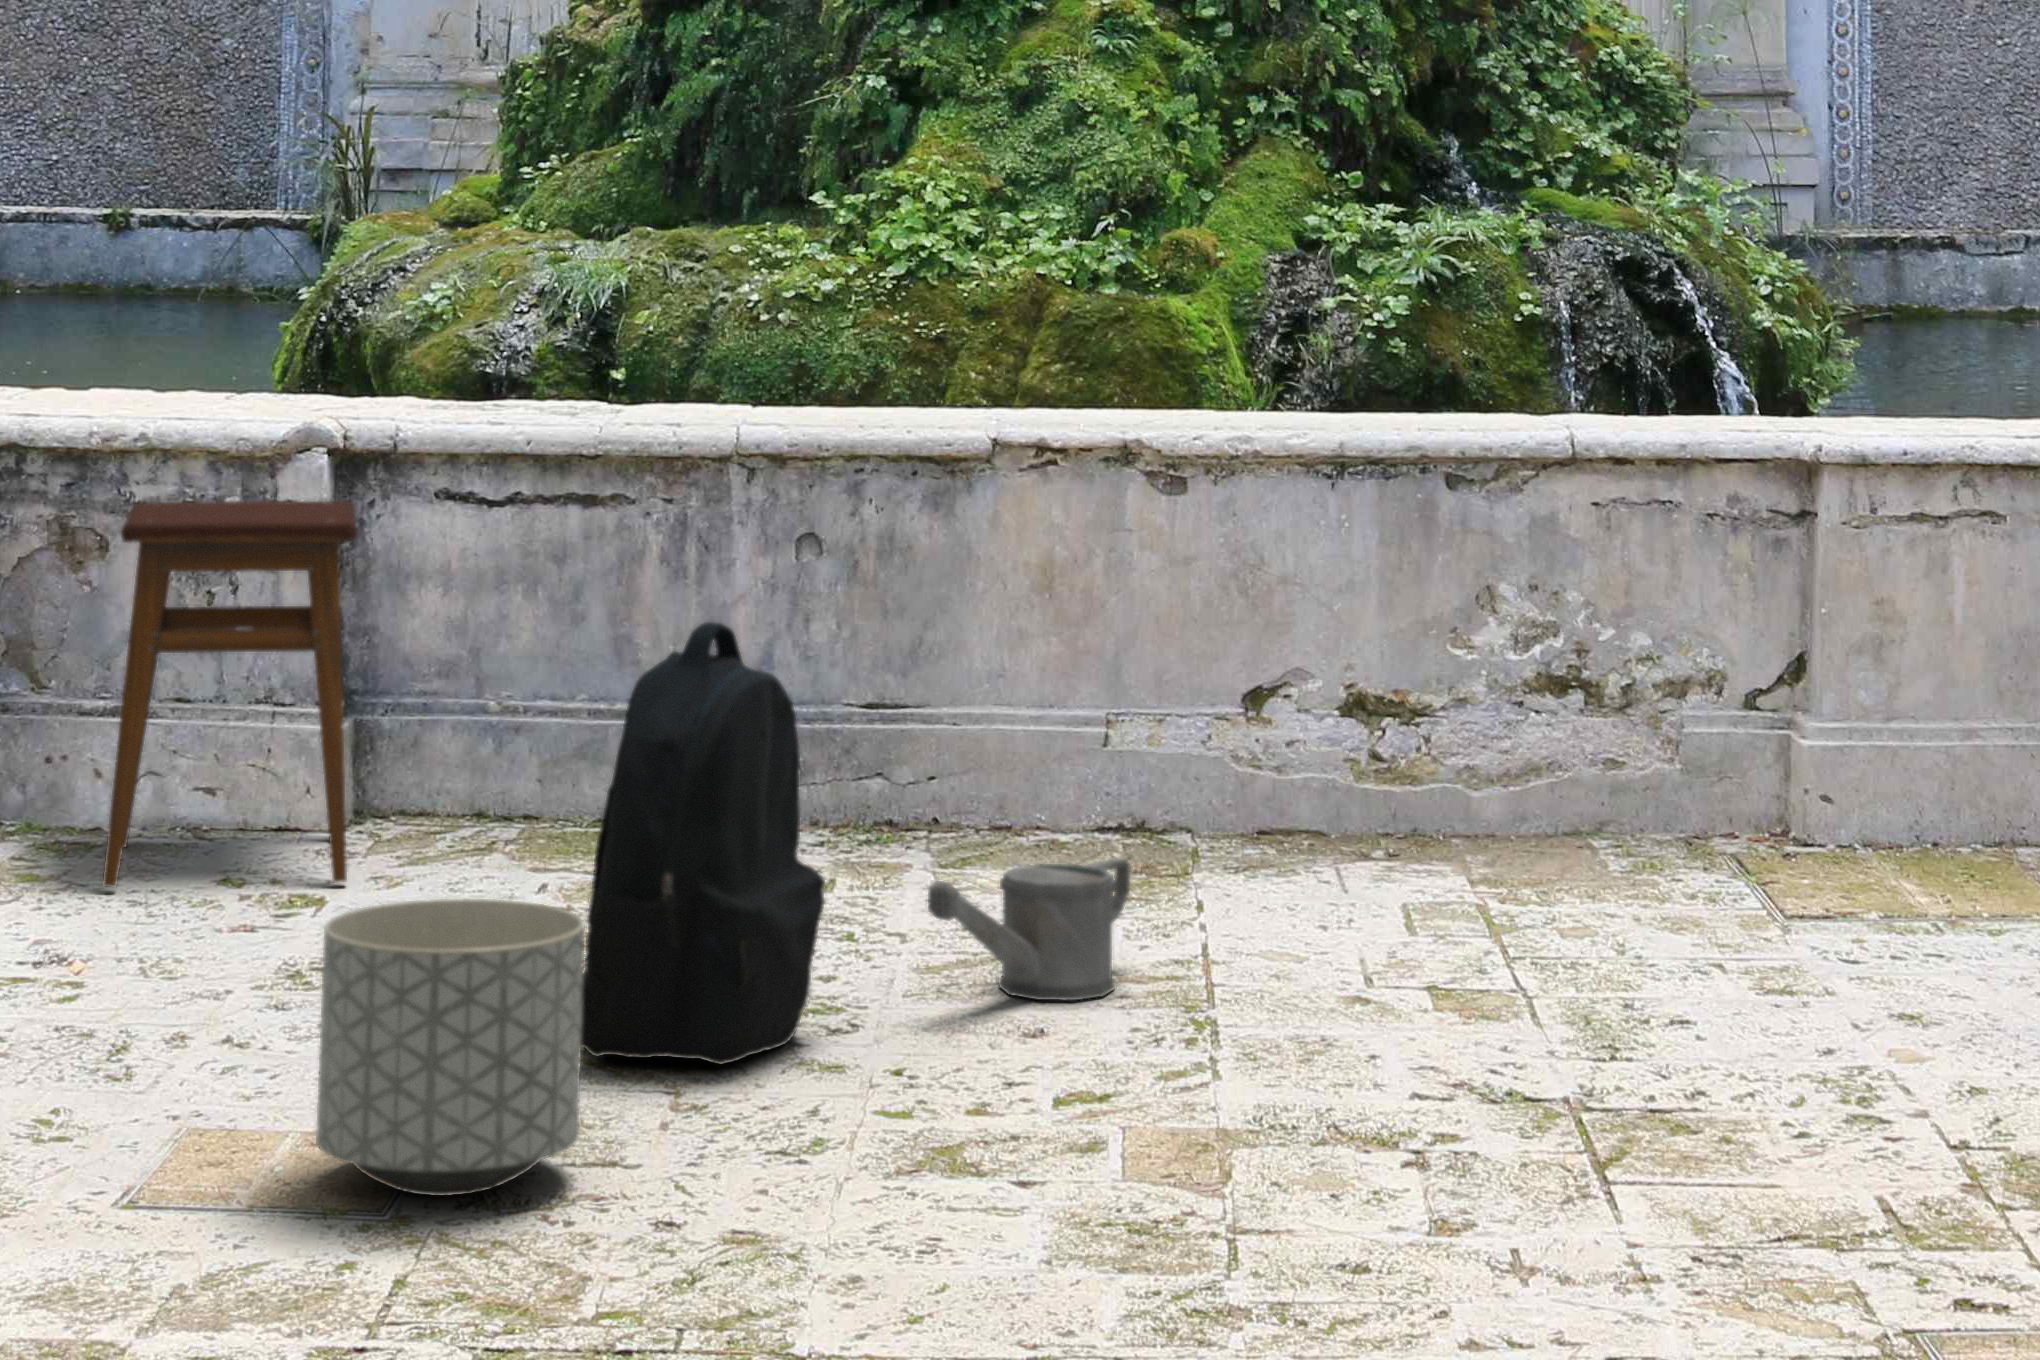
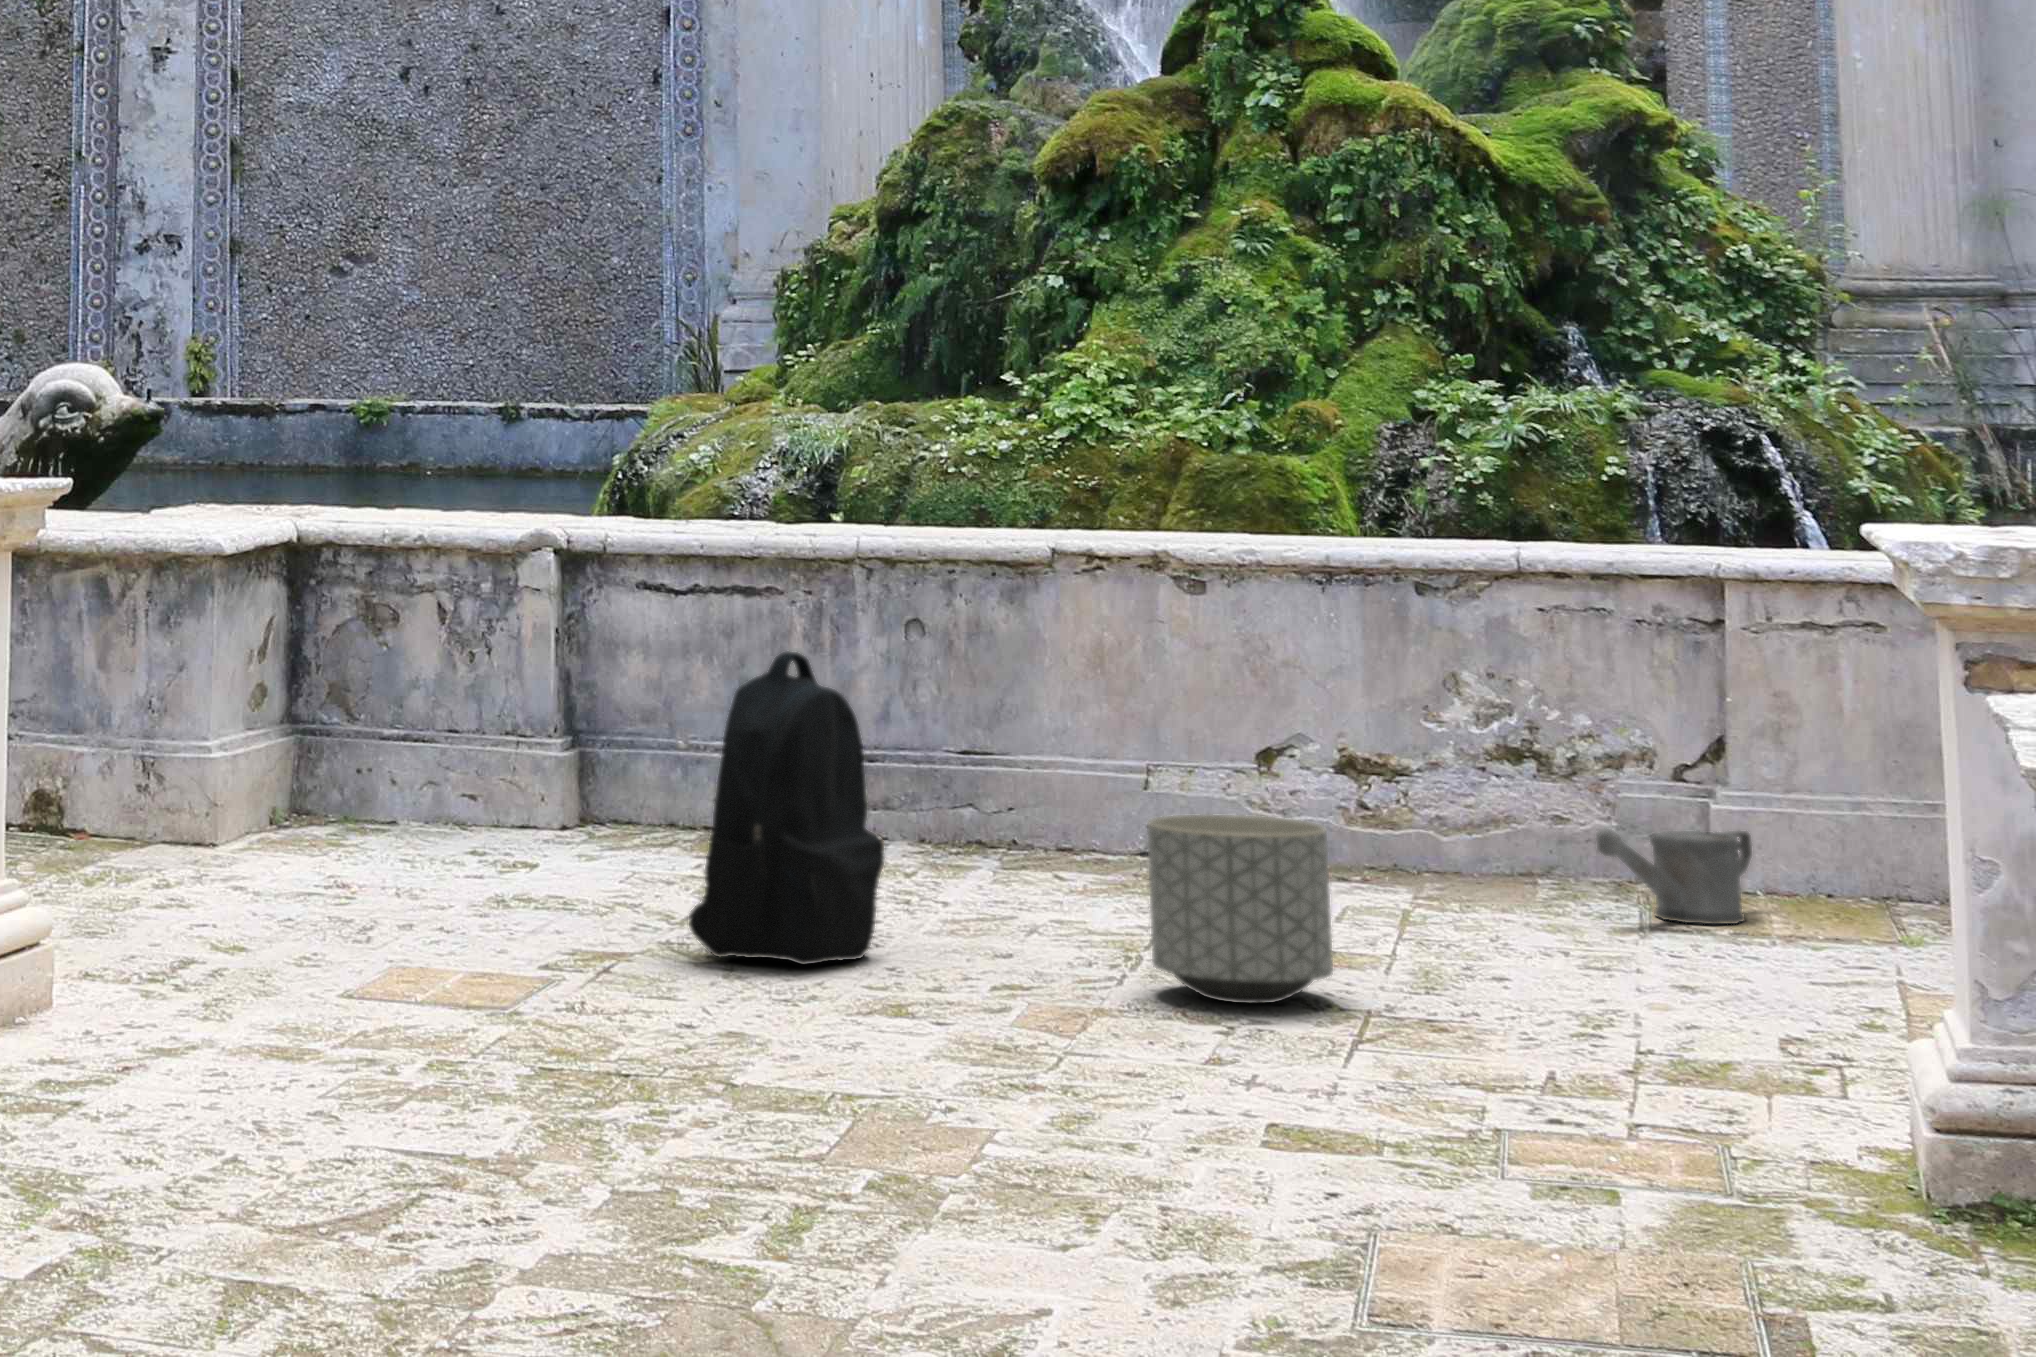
stool: present [103,501,357,887] -> none [405,585,590,864]
watering can: present [928,858,1130,1001] -> present [1596,829,1752,924]
planter: present [316,899,585,1196] -> present [1147,814,1333,1003]

